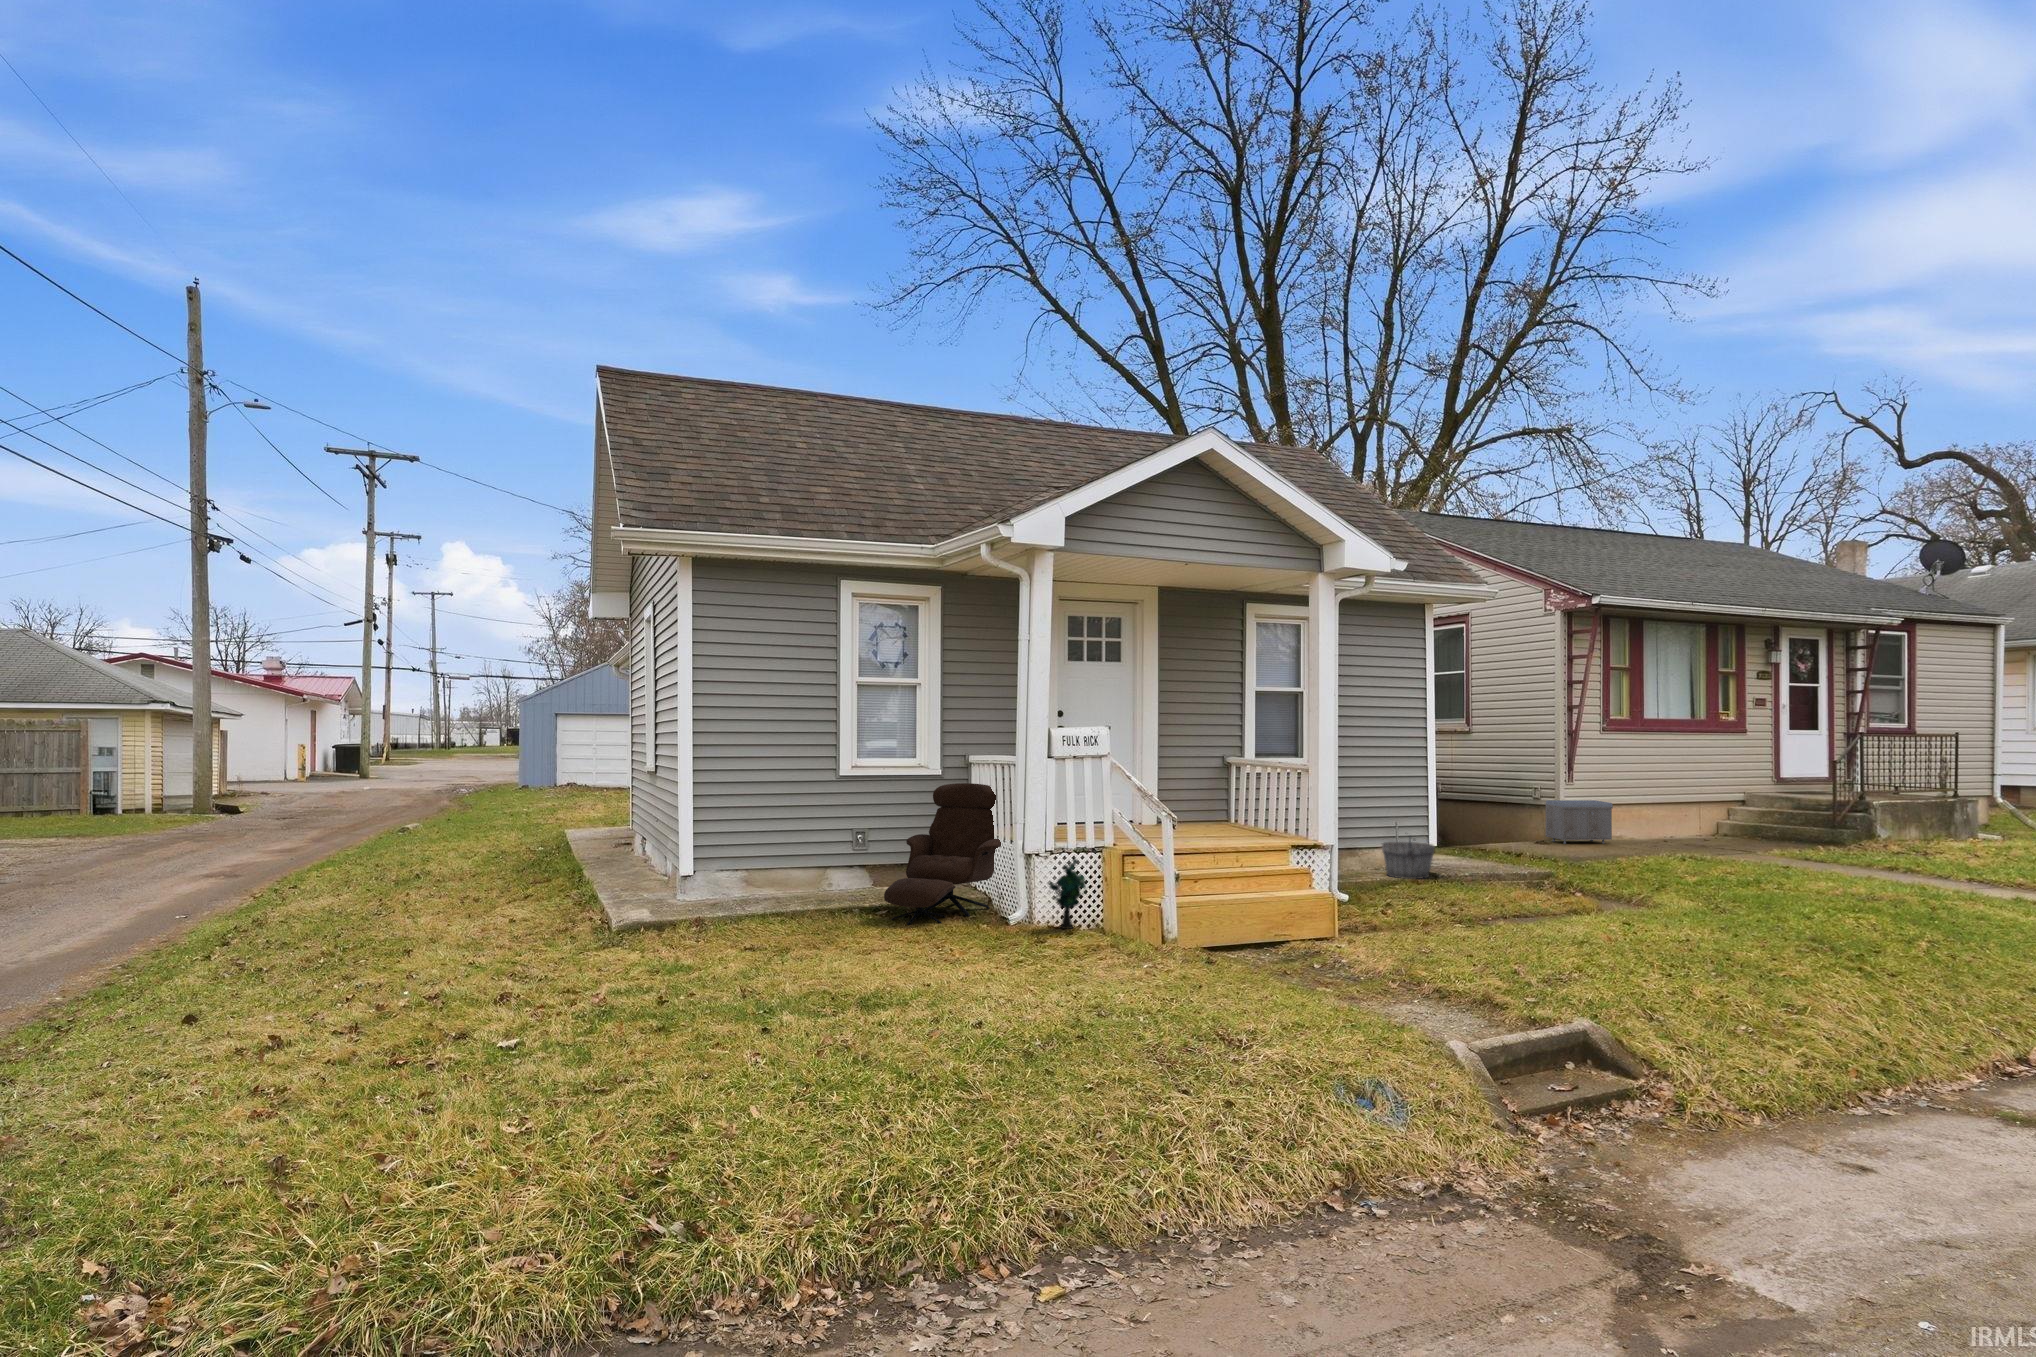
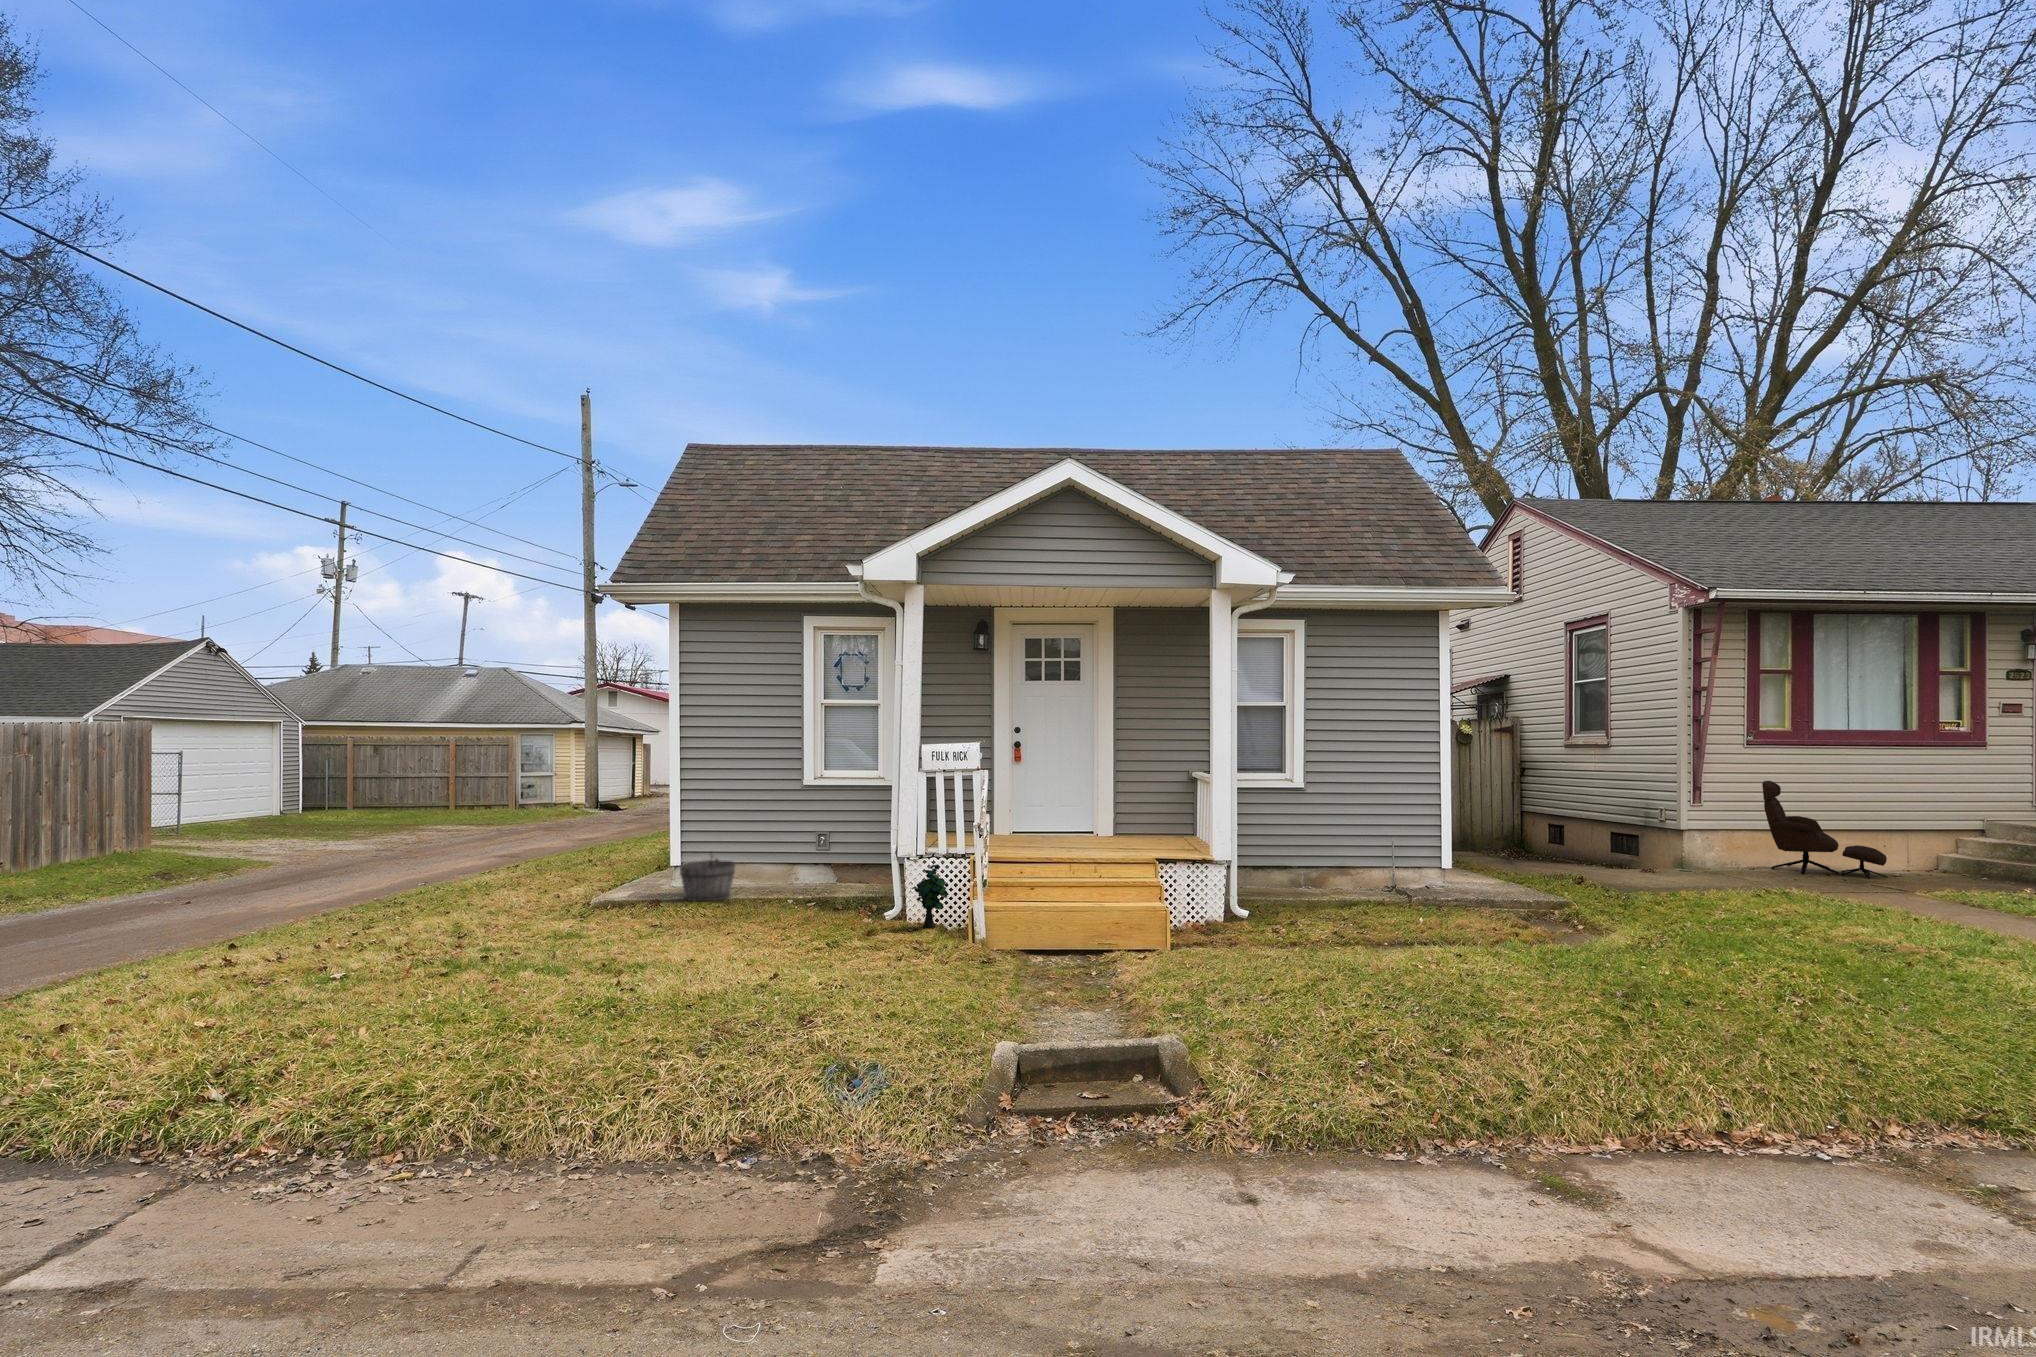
lounge chair: present [884,783,1001,925] -> present [1762,781,1887,879]
storage bench: present [1546,800,1613,844] -> none [1667,821,1746,872]
wooden bucket: present [1382,840,1434,879] -> present [679,856,736,901]

